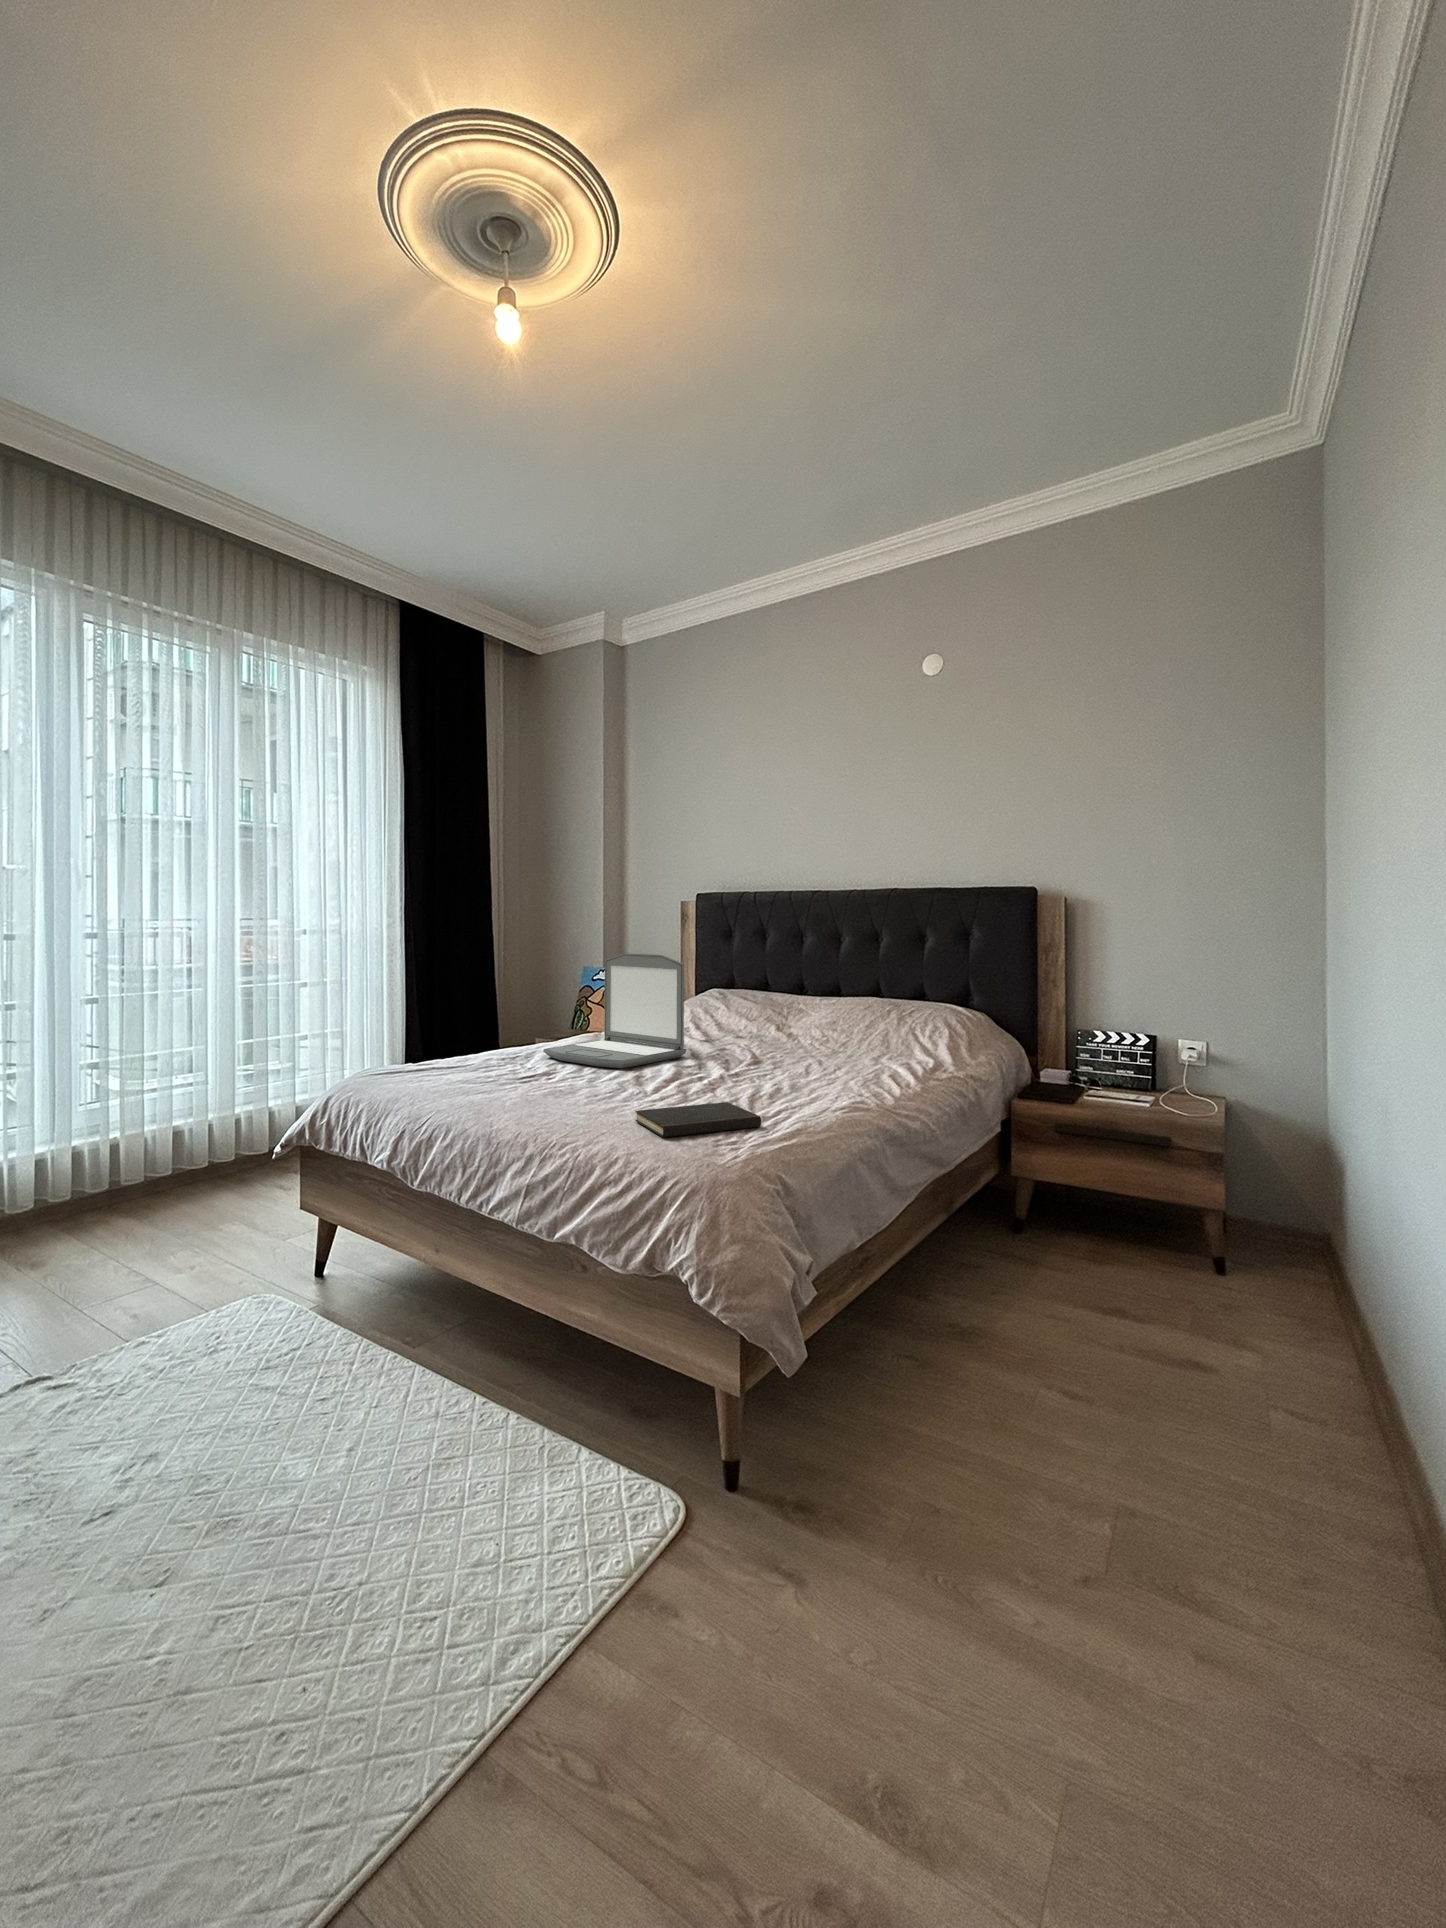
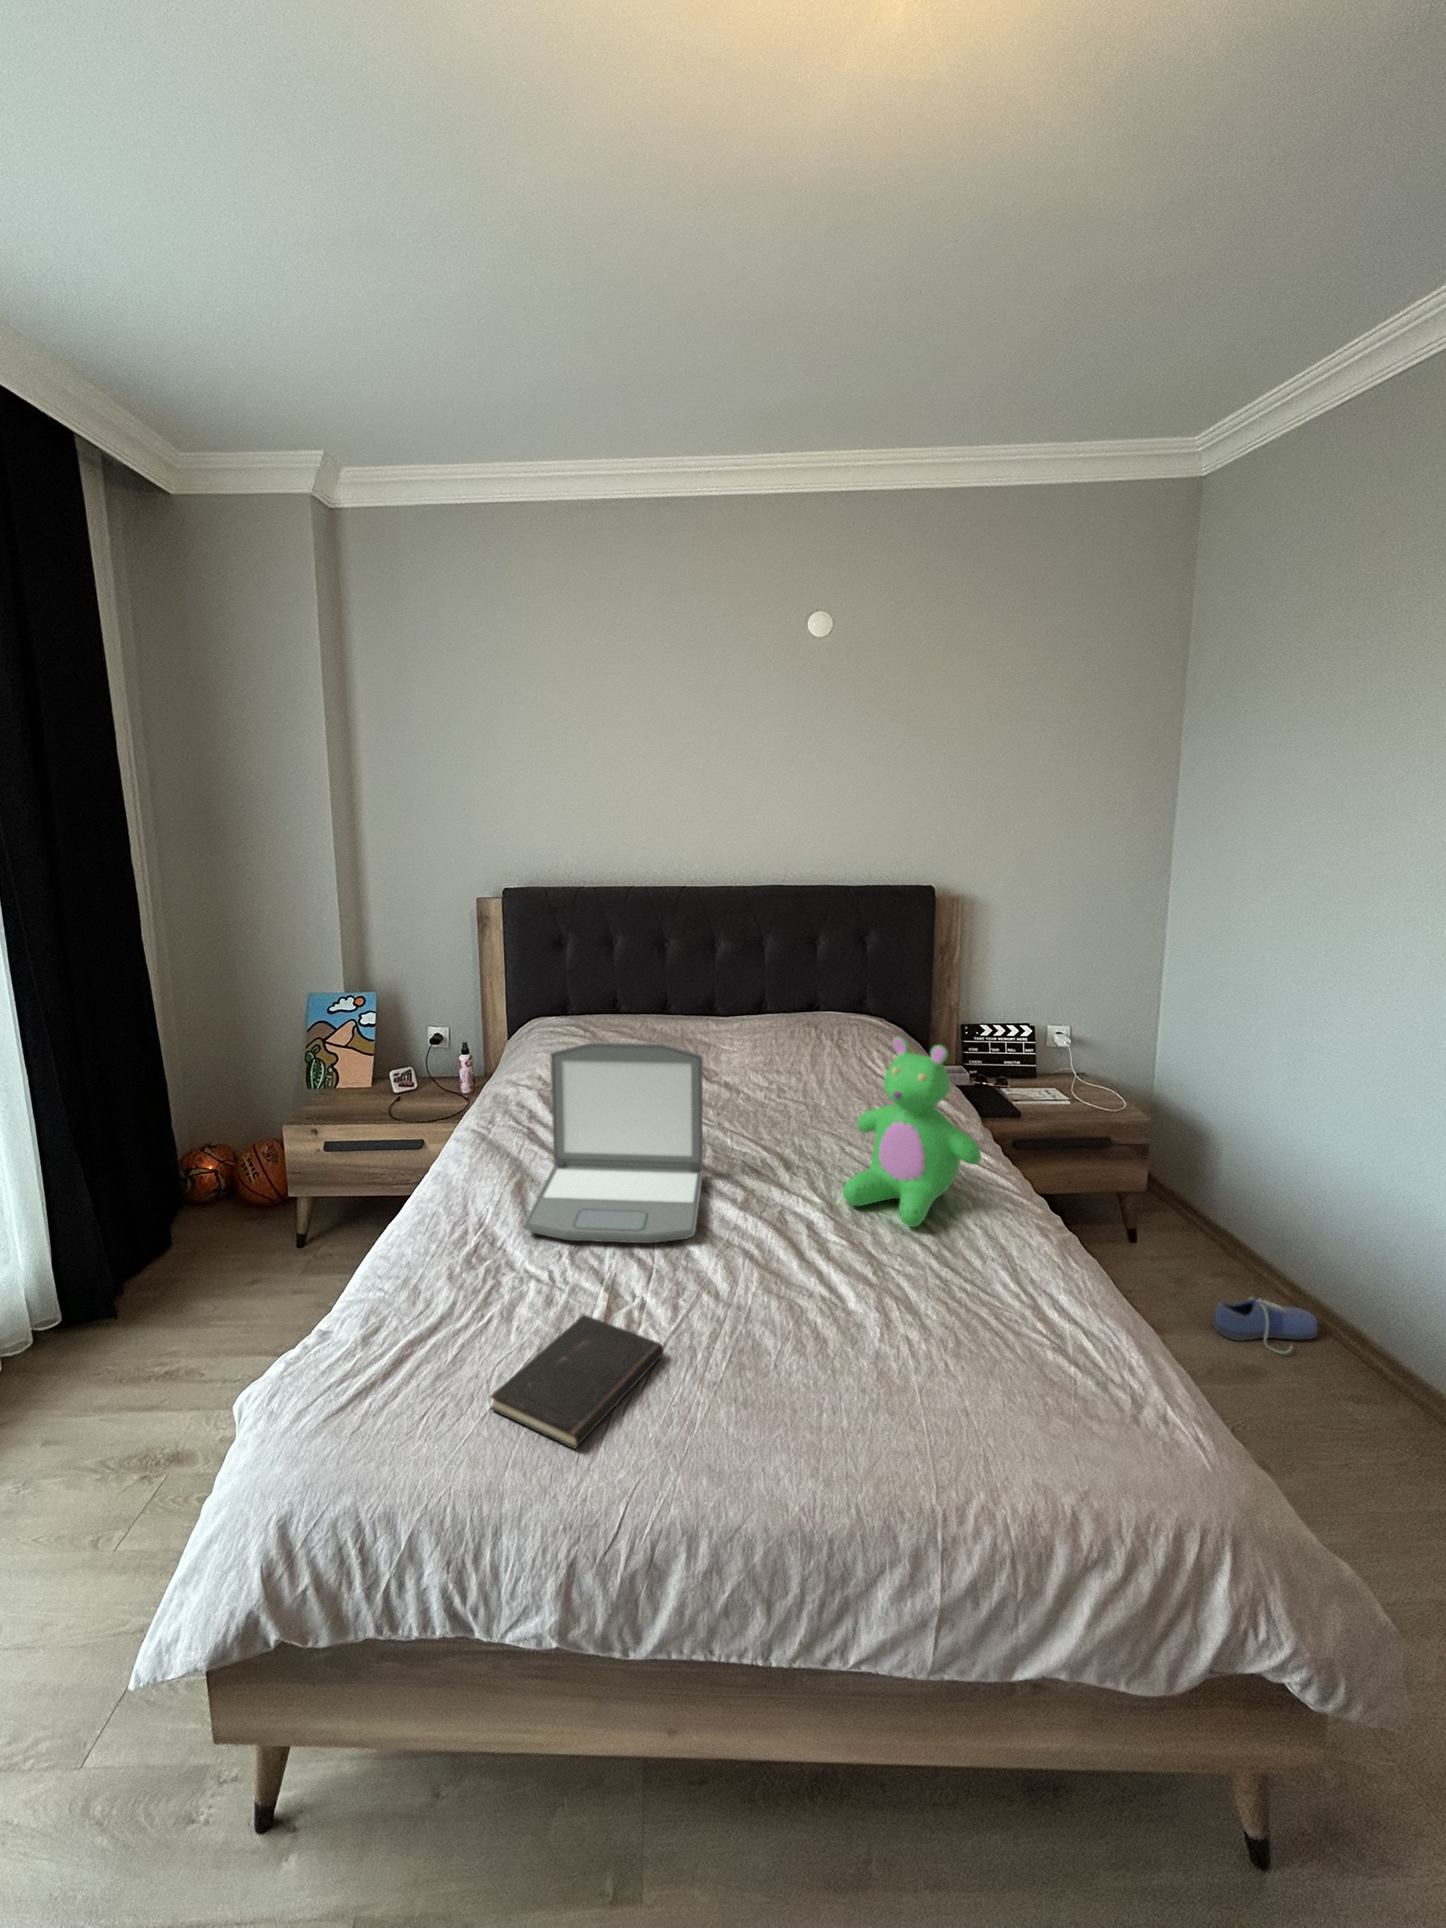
teddy bear: none [741,951,833,1083] -> present [843,1036,981,1227]
hardcover book: present [635,1102,761,1137] -> present [491,1315,664,1448]
shoe: none [1203,1297,1343,1363] -> present [1214,1297,1318,1354]

